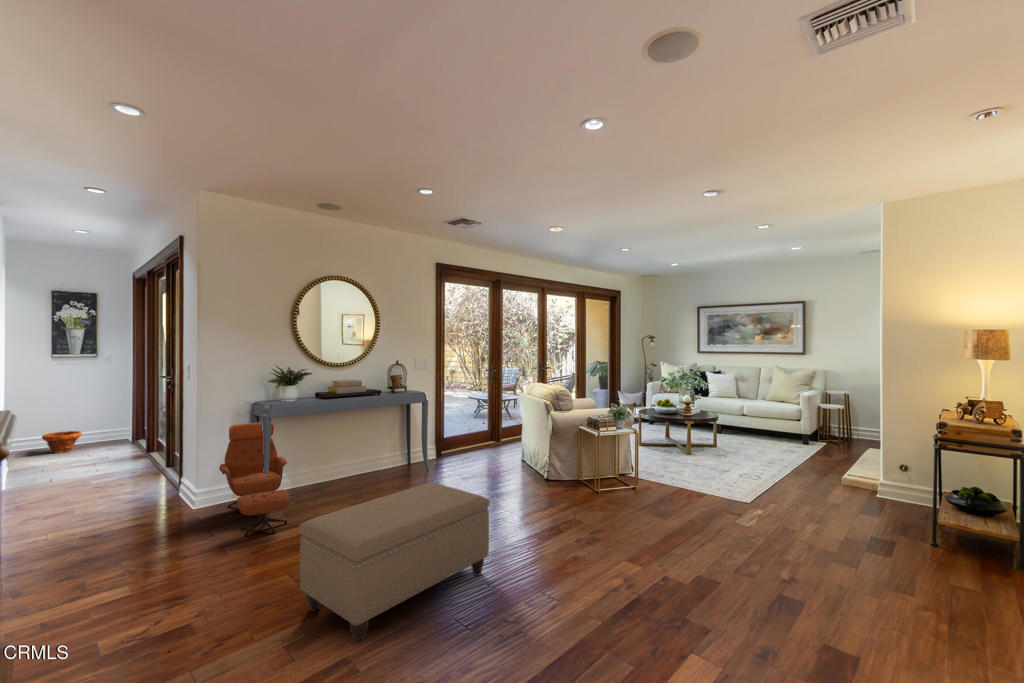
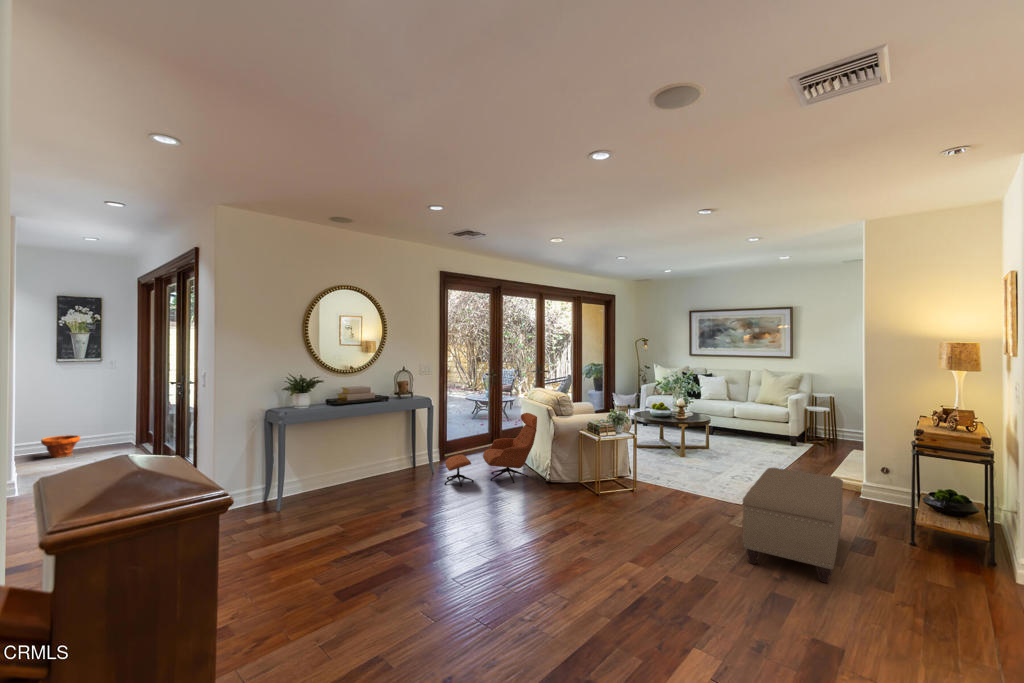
lounge chair: present [219,423,290,536] -> present [444,413,537,486]
ottoman: present [299,483,490,643] -> present [743,468,843,583]

